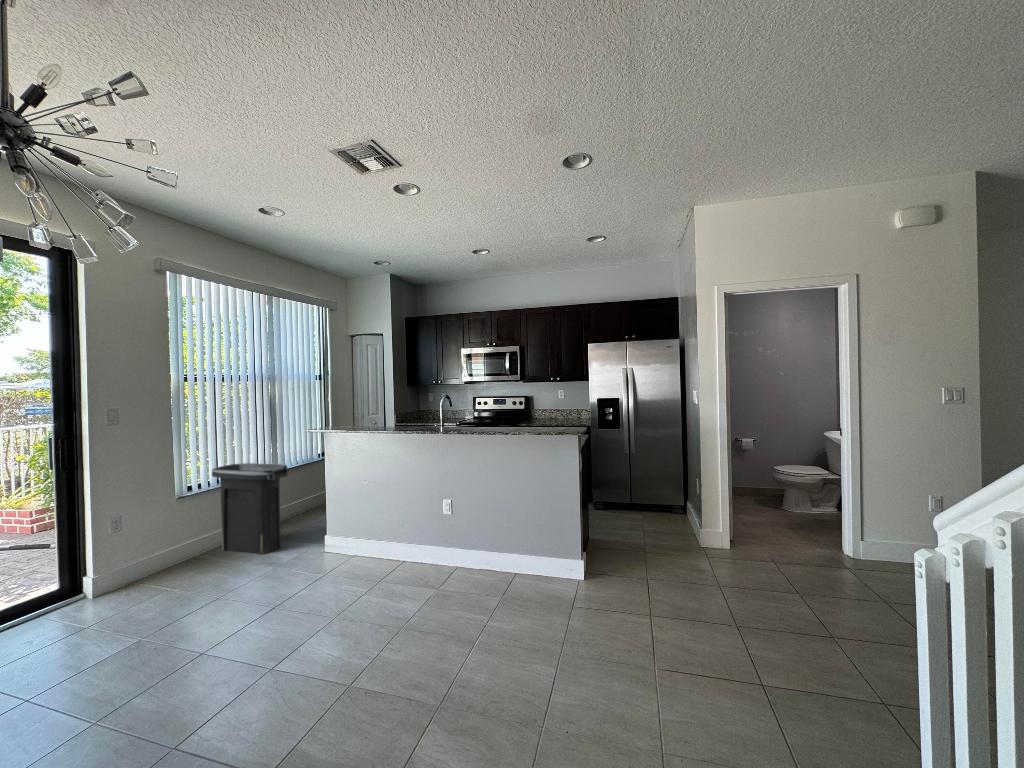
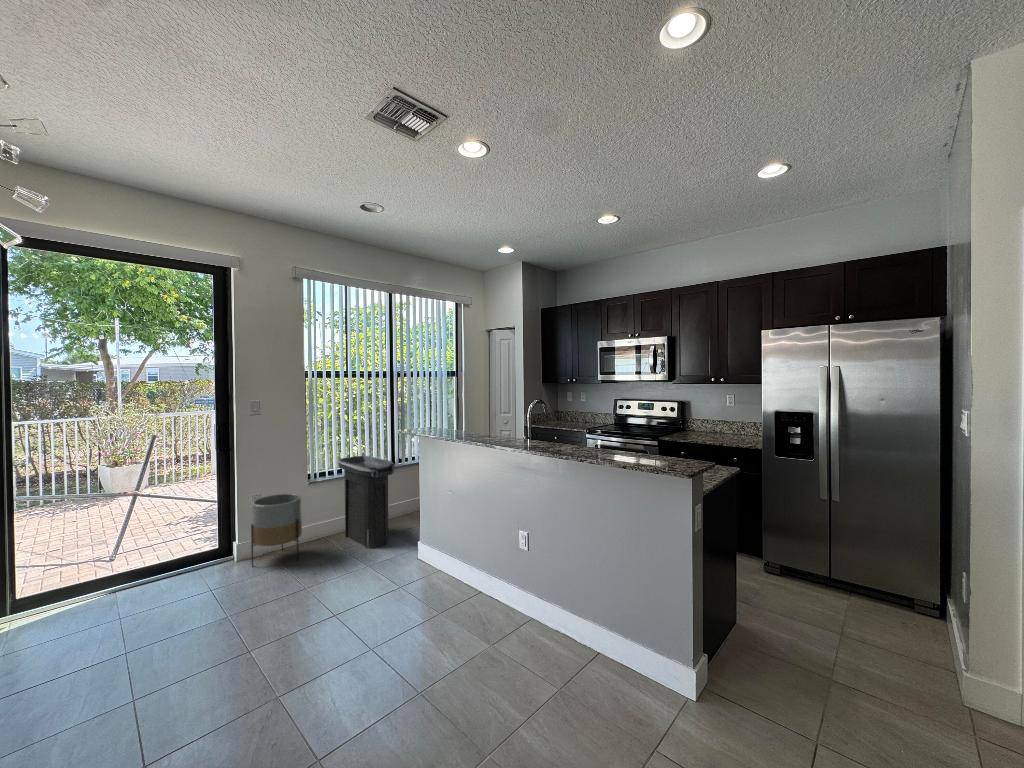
planter: none [119,510,184,596] -> present [251,494,302,566]

